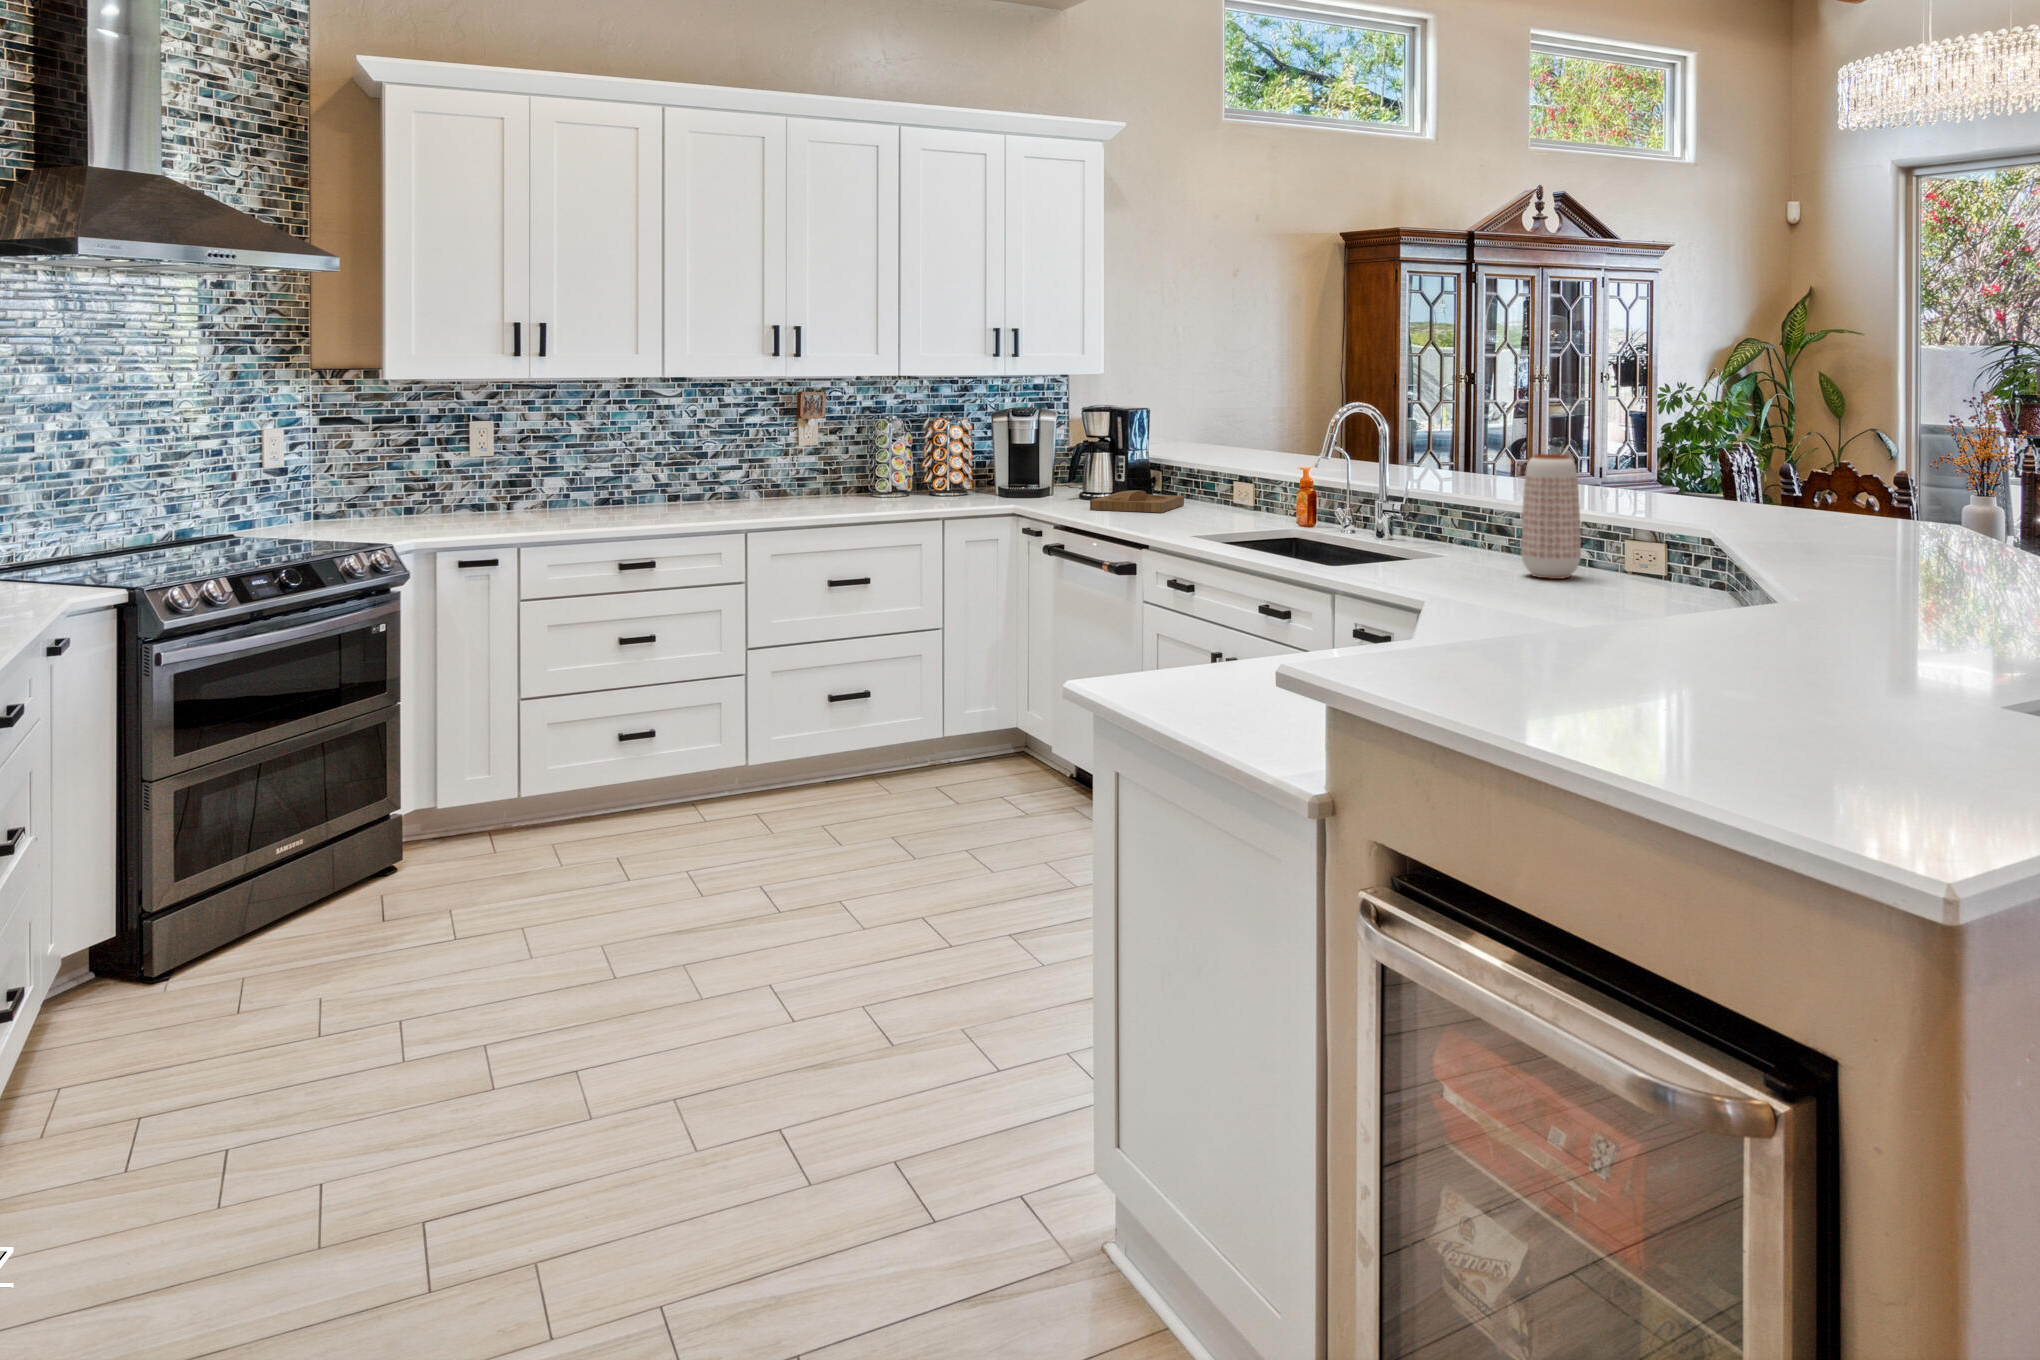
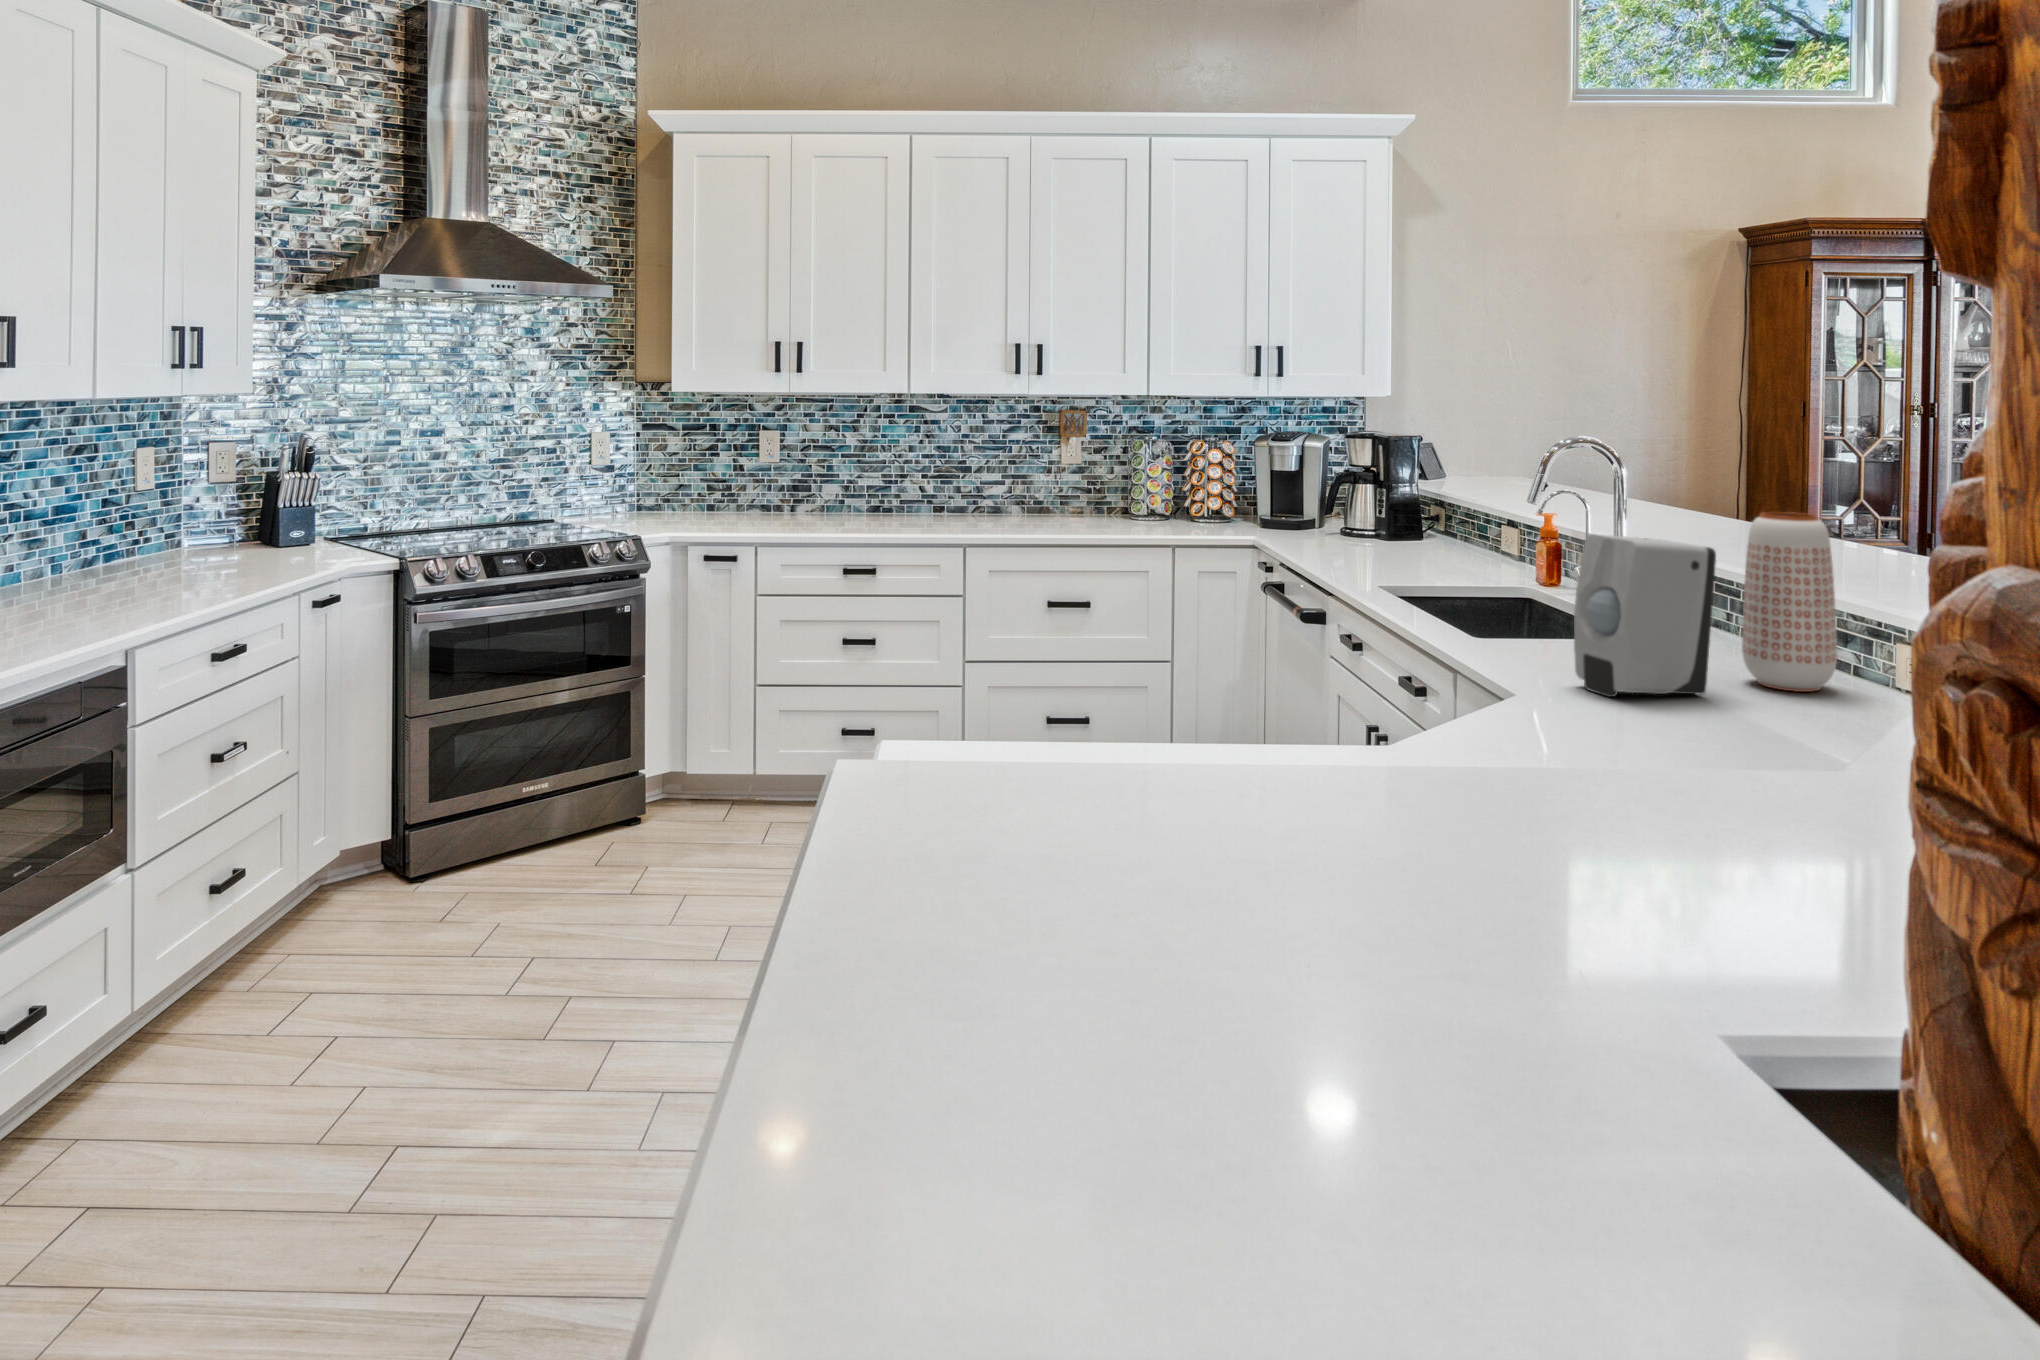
soap dispenser: none [1434,475,1523,592] -> present [1574,534,1716,697]
tray: present [1090,490,1184,513] -> none [1327,528,1449,555]

